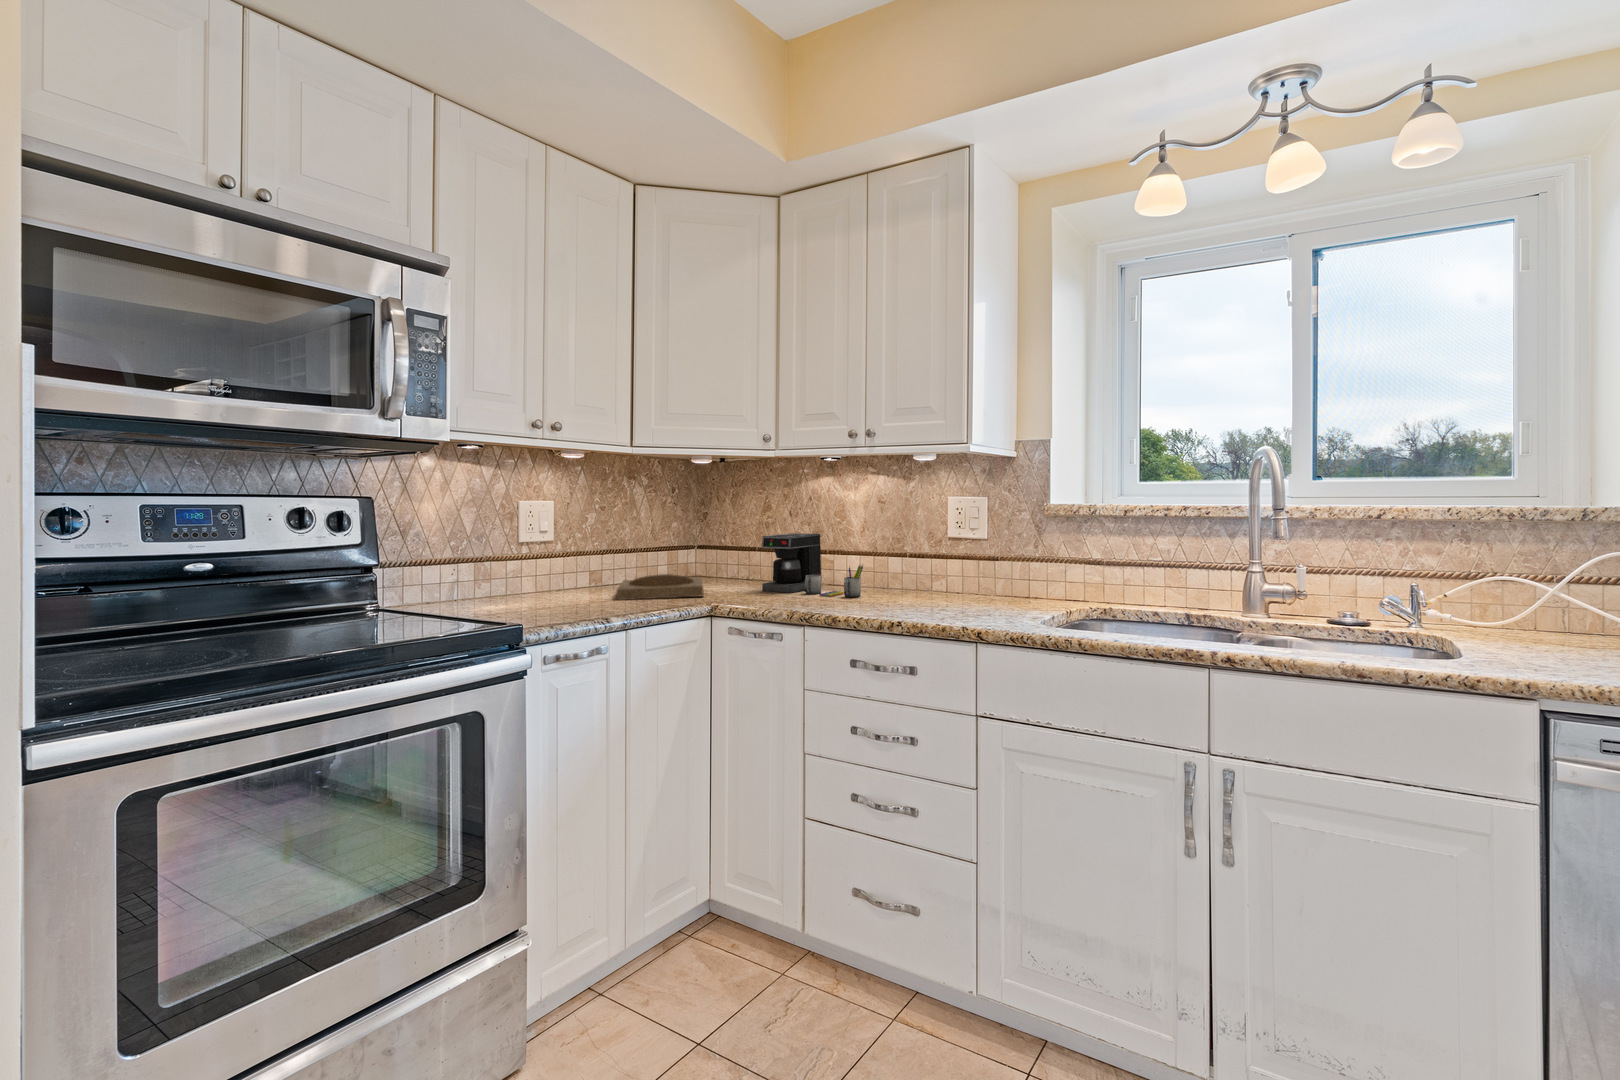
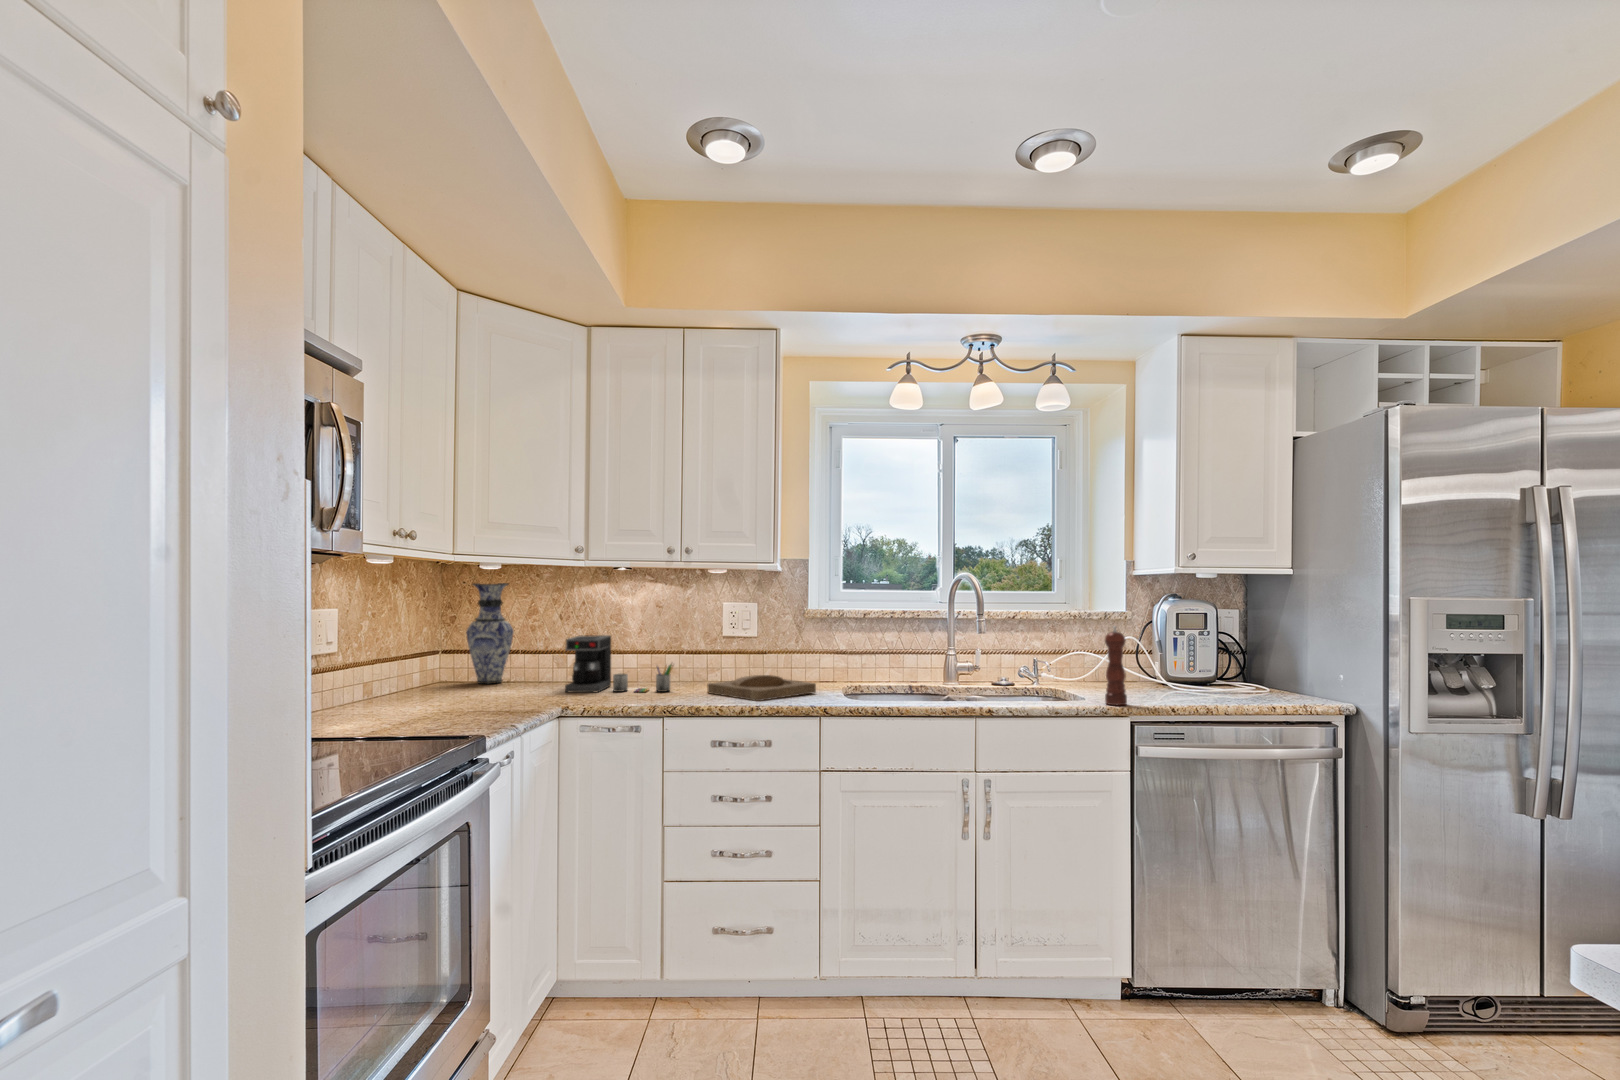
vase: none [710,481,753,579] -> present [466,583,513,684]
pepper mill: none [1485,529,1541,680] -> present [1105,626,1127,705]
tray: present [617,574,704,600] -> present [708,675,816,701]

